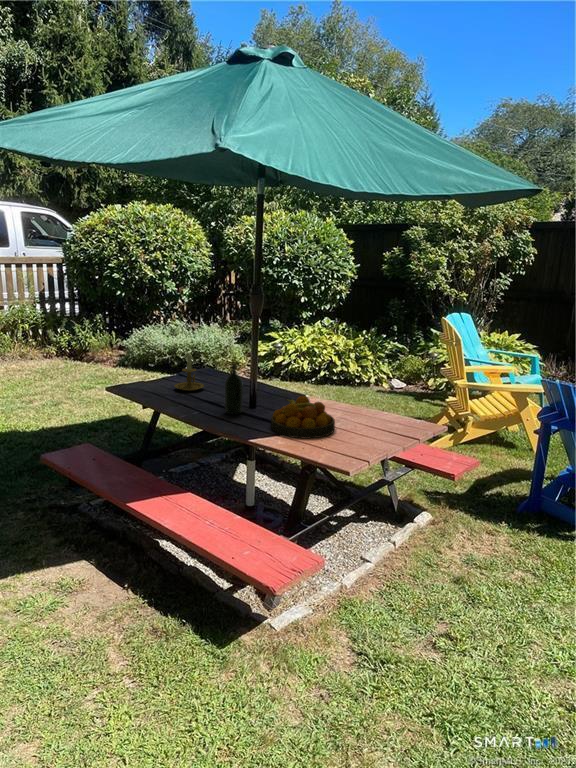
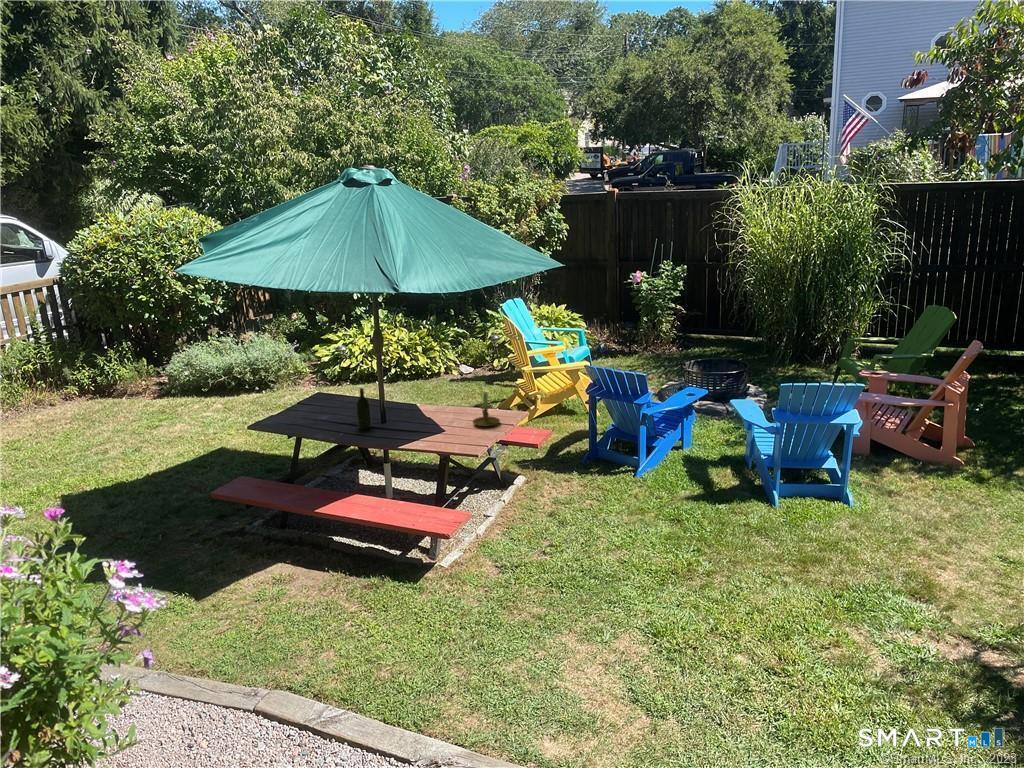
candle holder: present [174,354,204,391] -> present [473,392,500,427]
fruit bowl: present [271,396,335,439] -> none [401,406,450,439]

